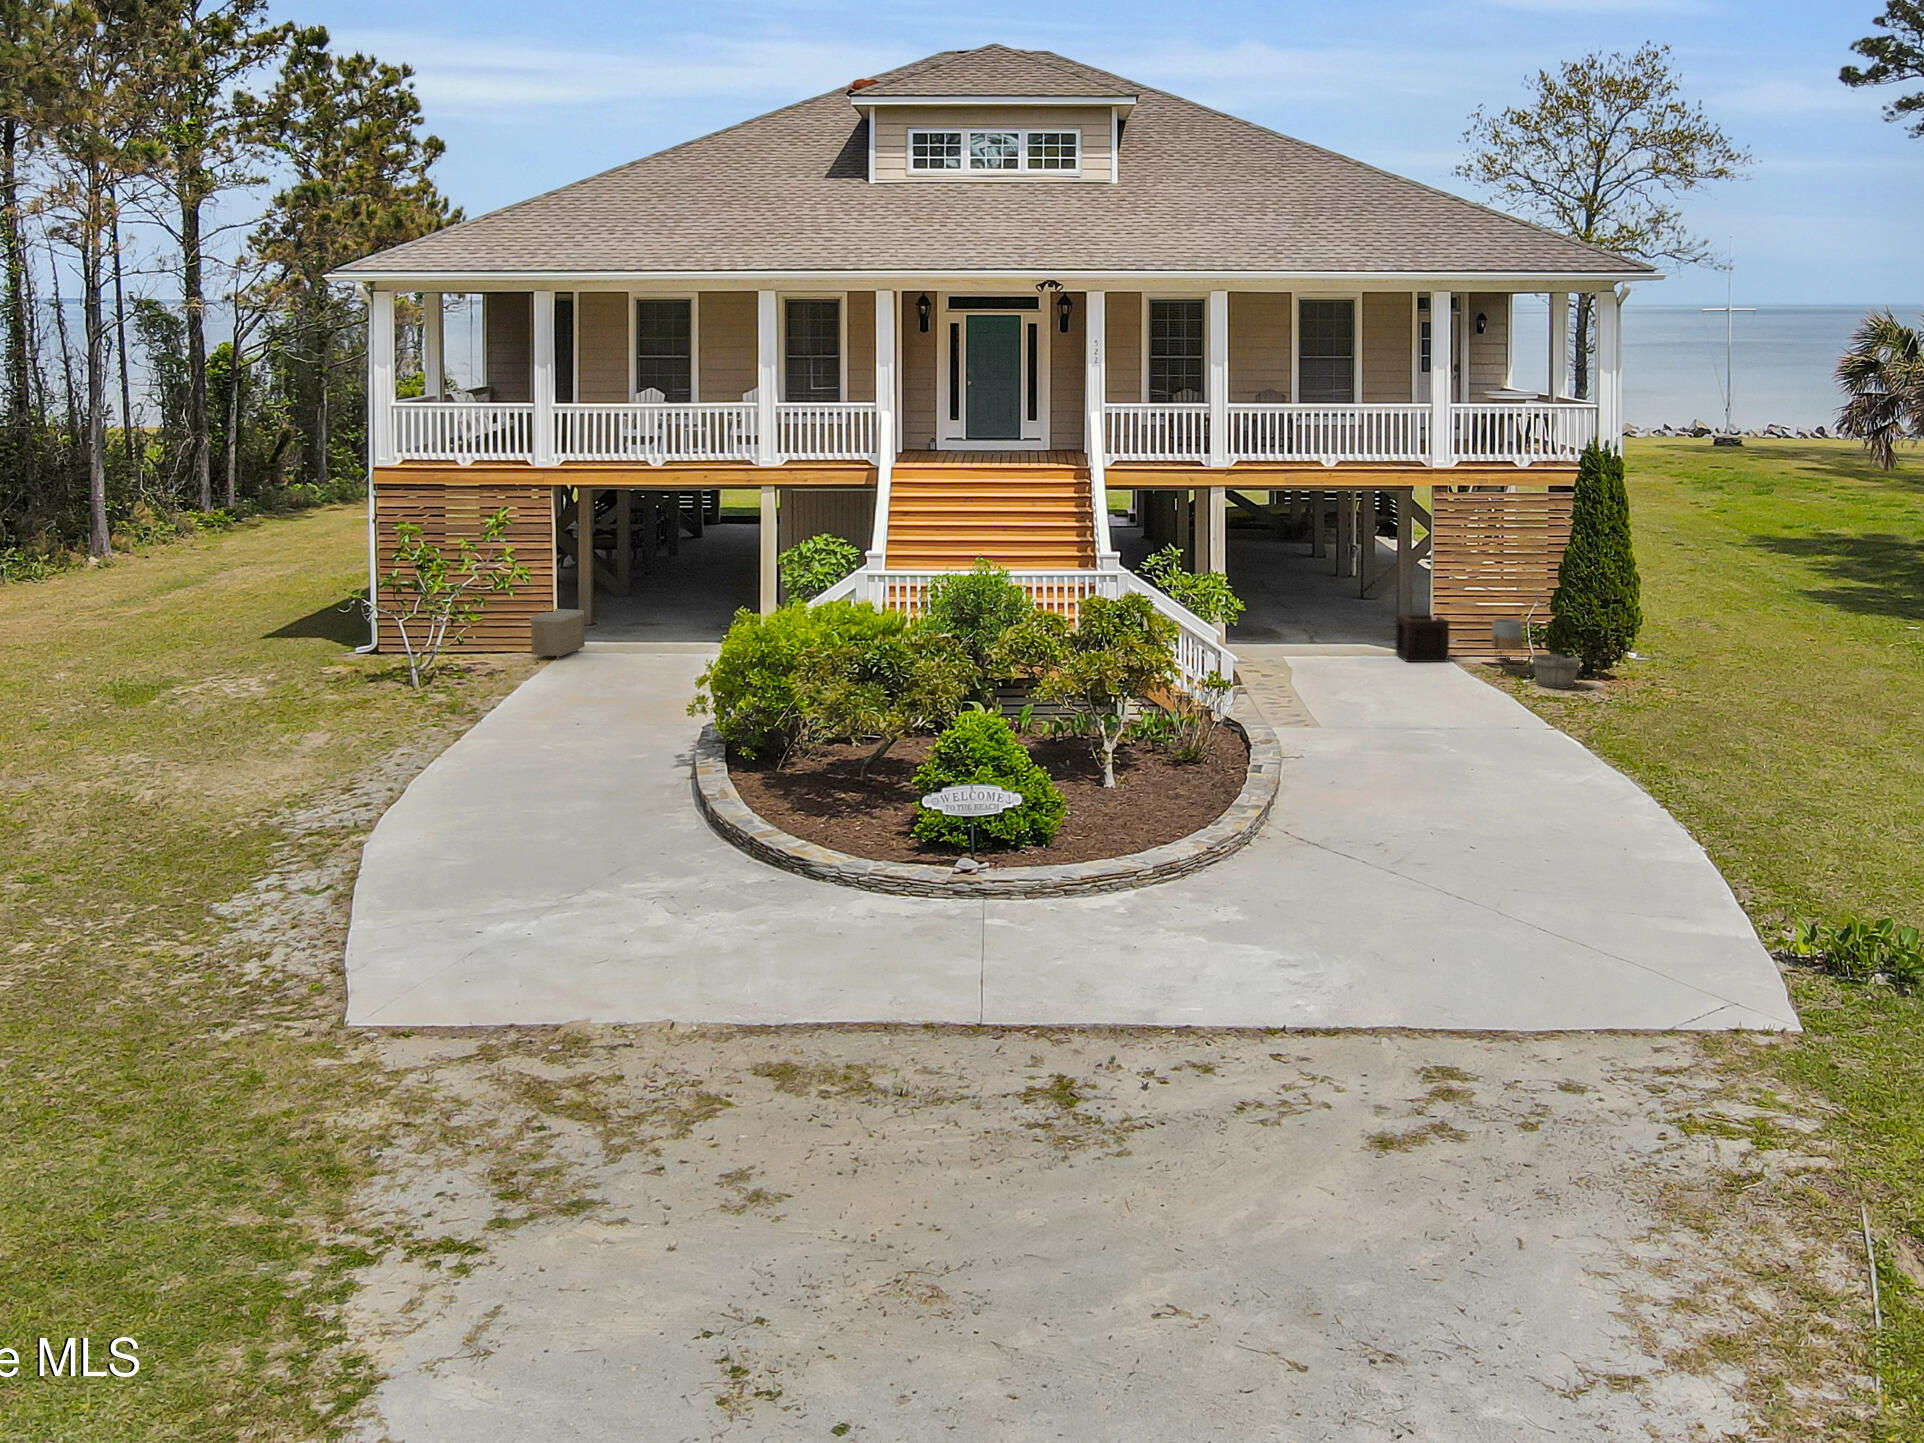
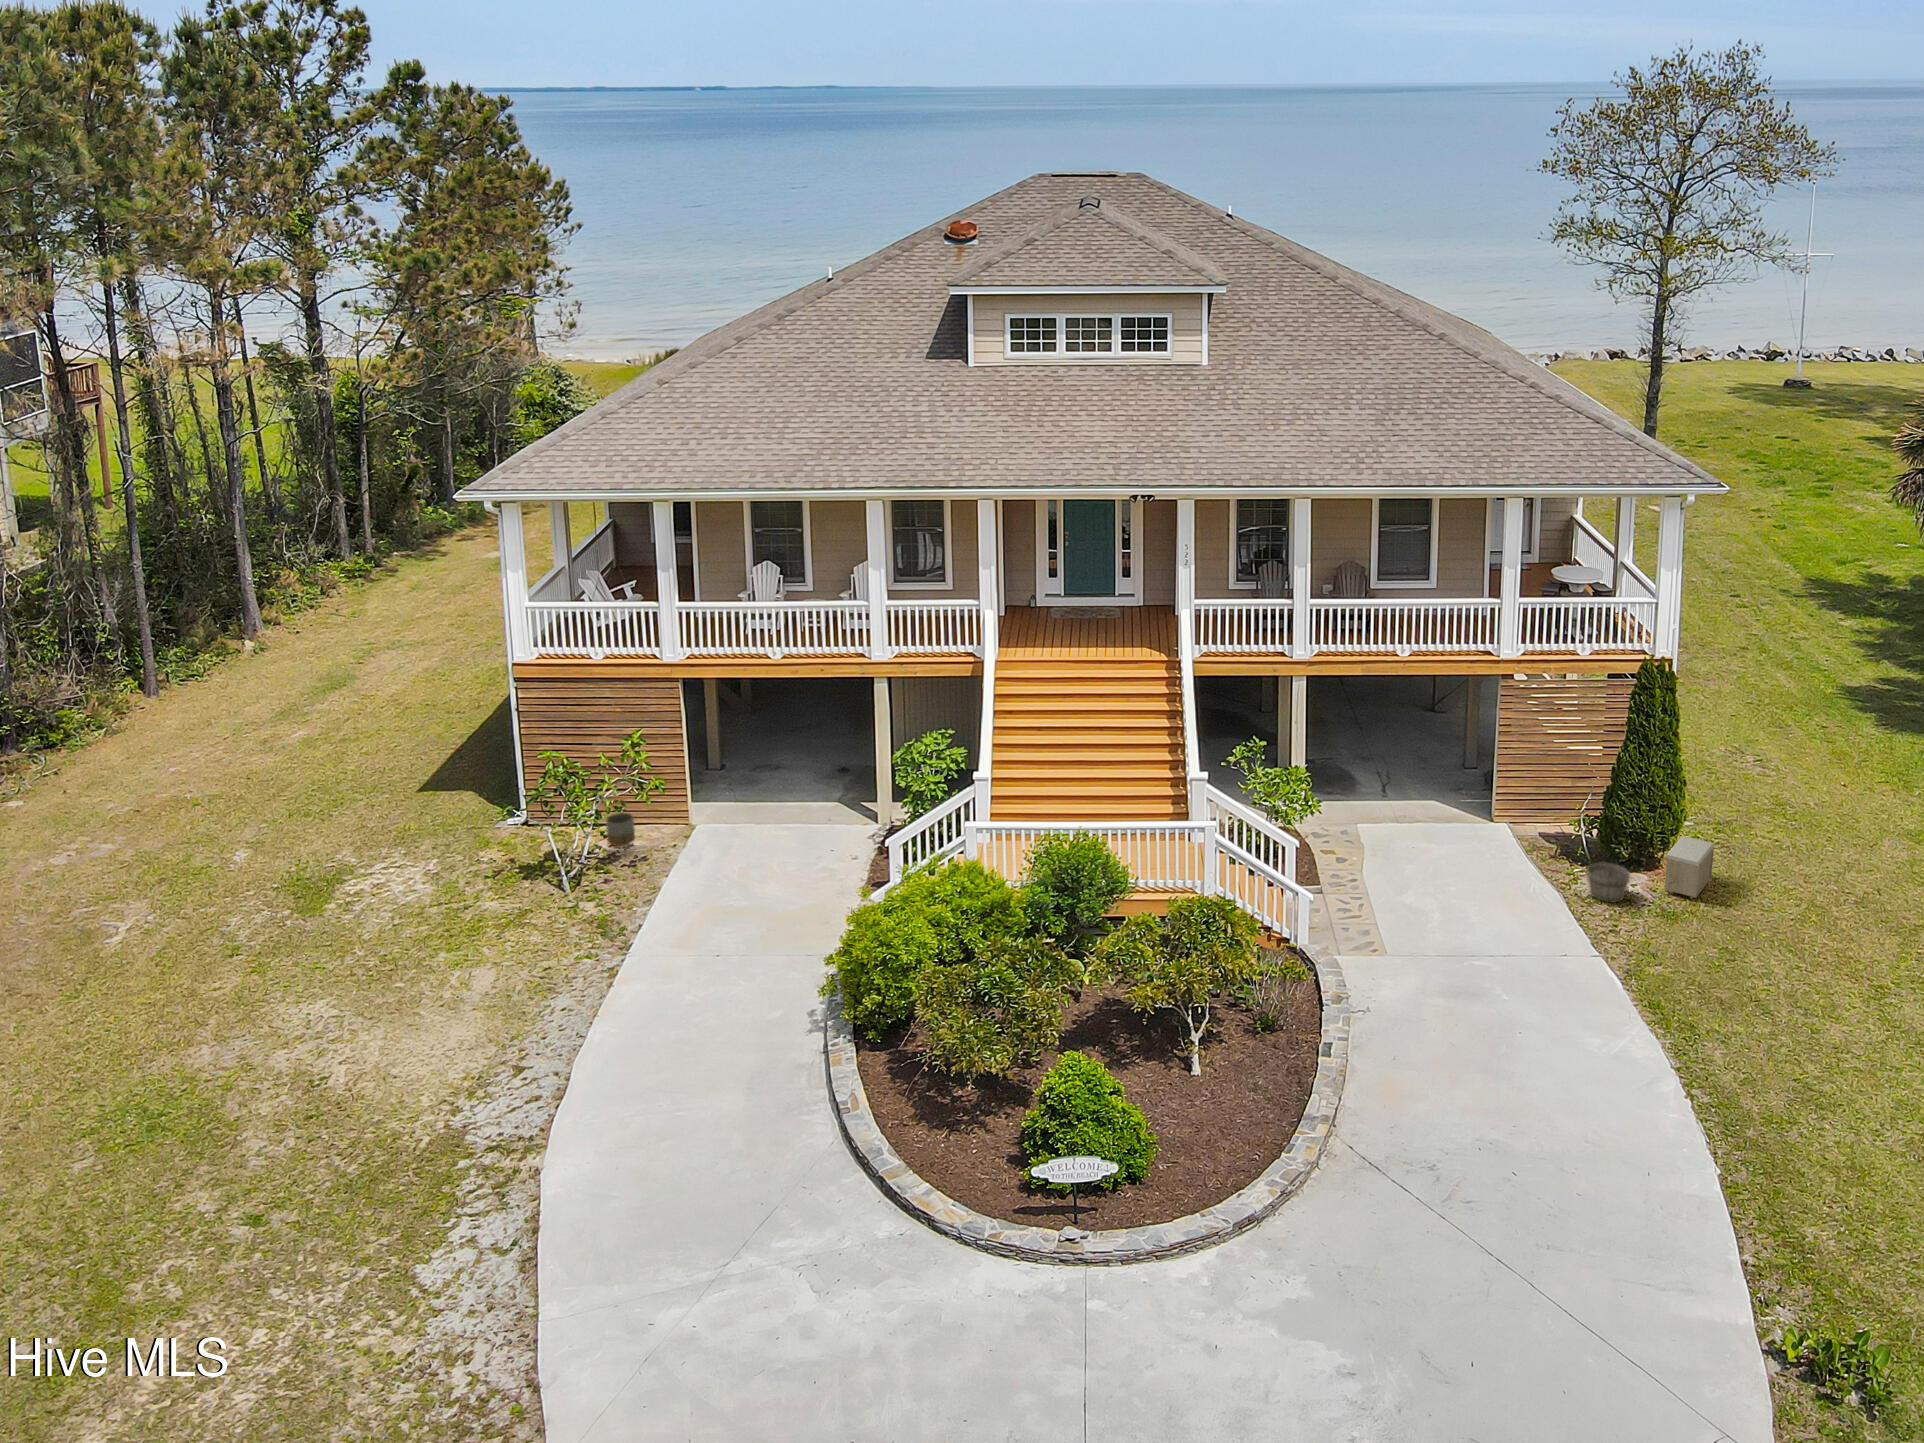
storage bench: present [530,609,585,660] -> present [1665,836,1714,899]
wooden crate: present [1396,615,1449,662] -> none [1462,796,1512,848]
planter: present [1491,619,1523,653] -> present [606,813,635,846]

